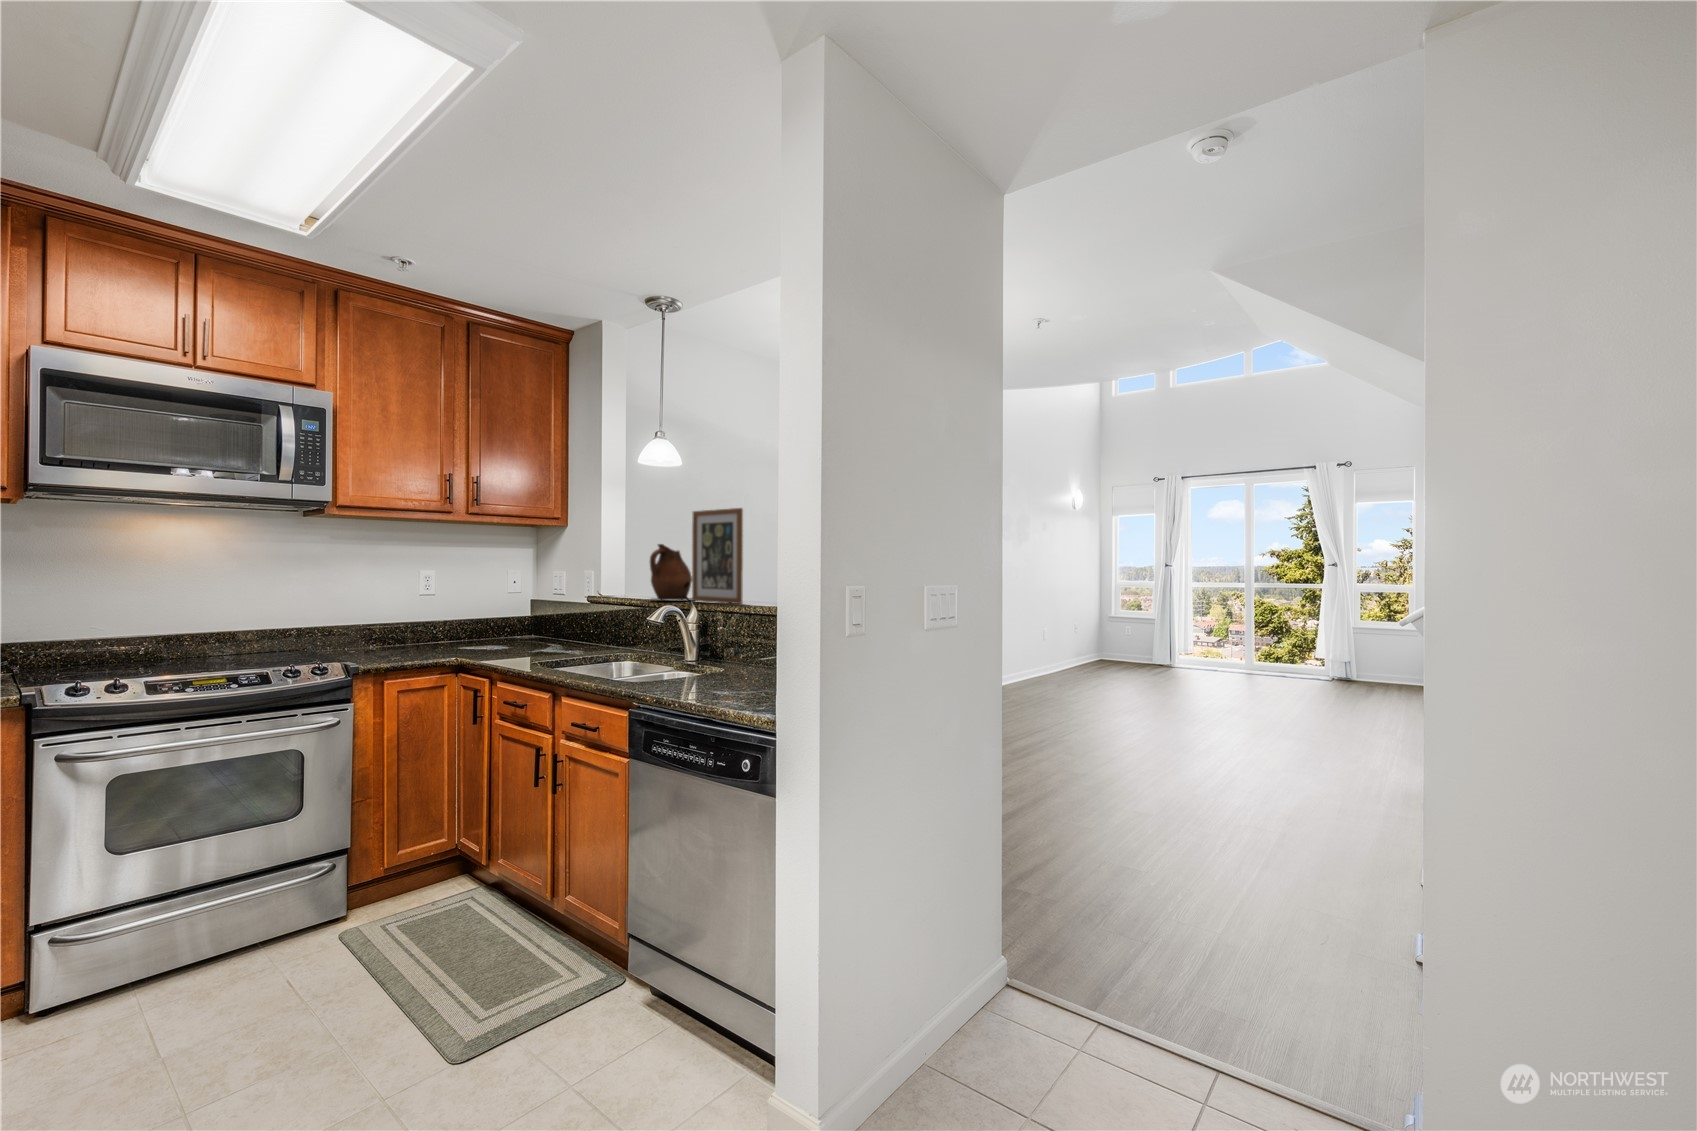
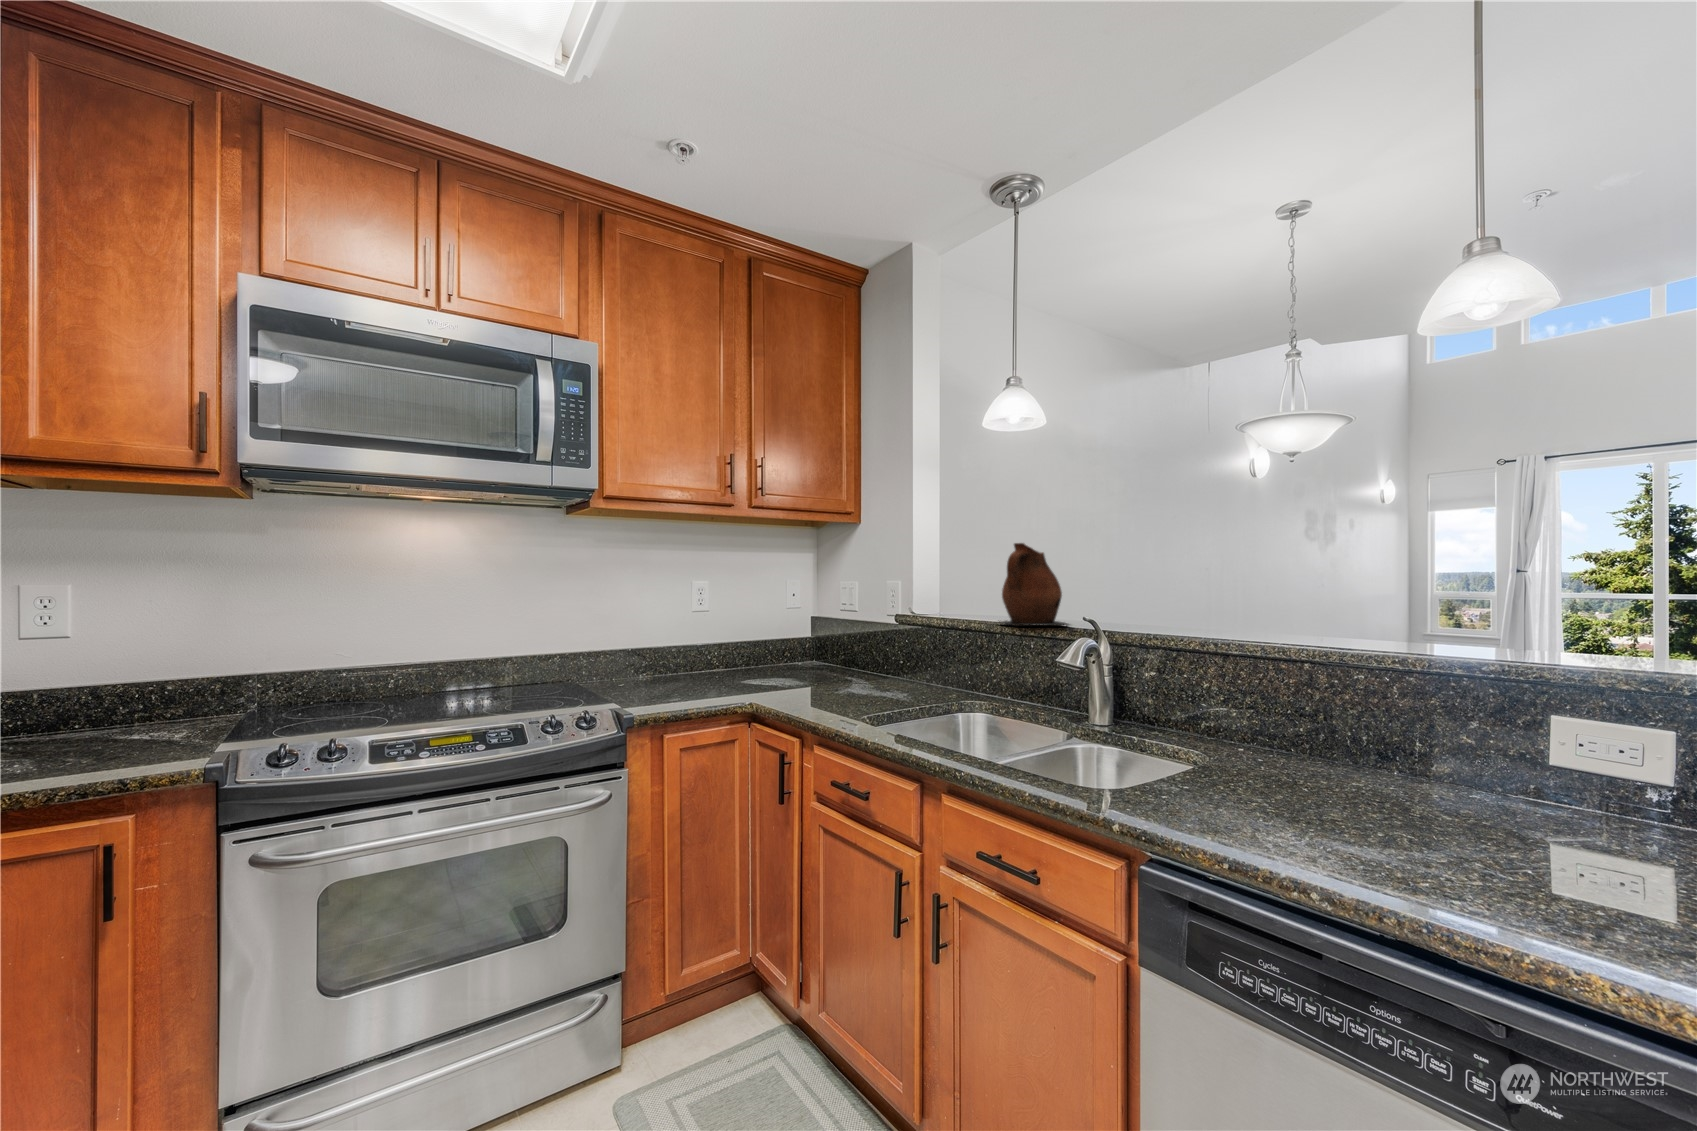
picture frame: present [692,508,743,604] -> none [1079,482,1191,637]

